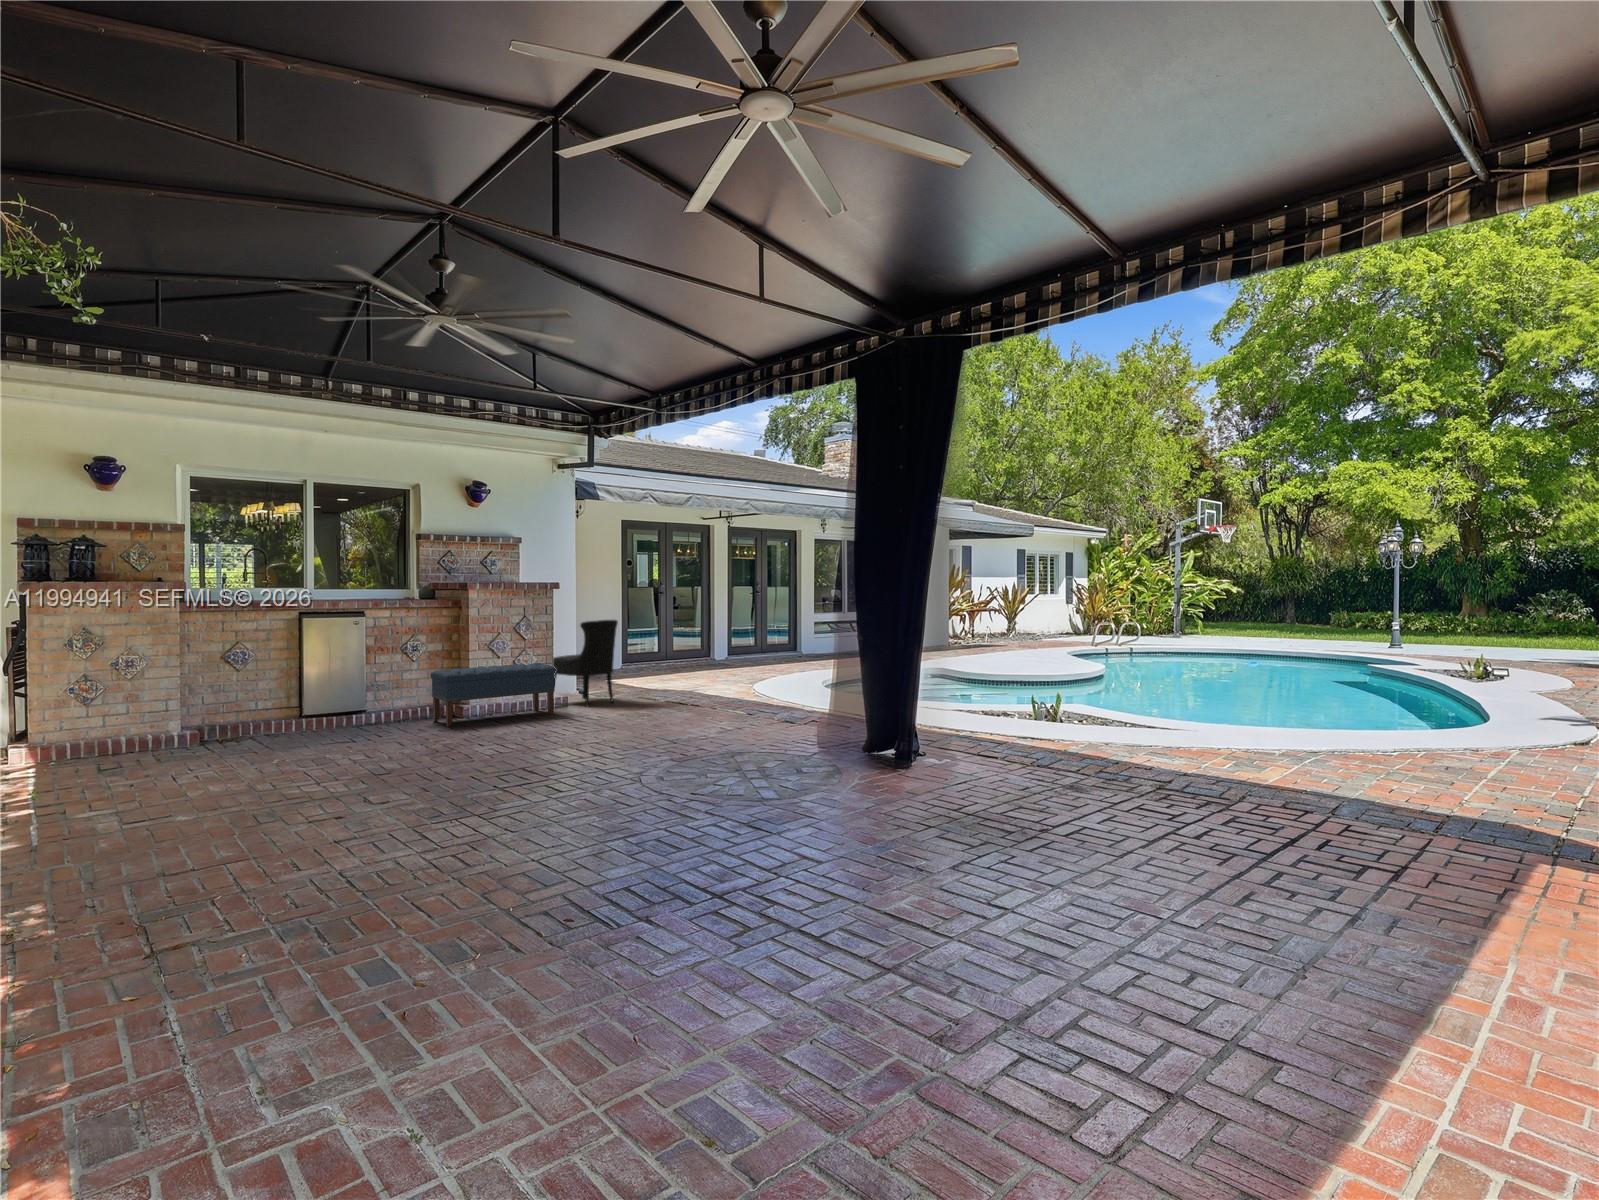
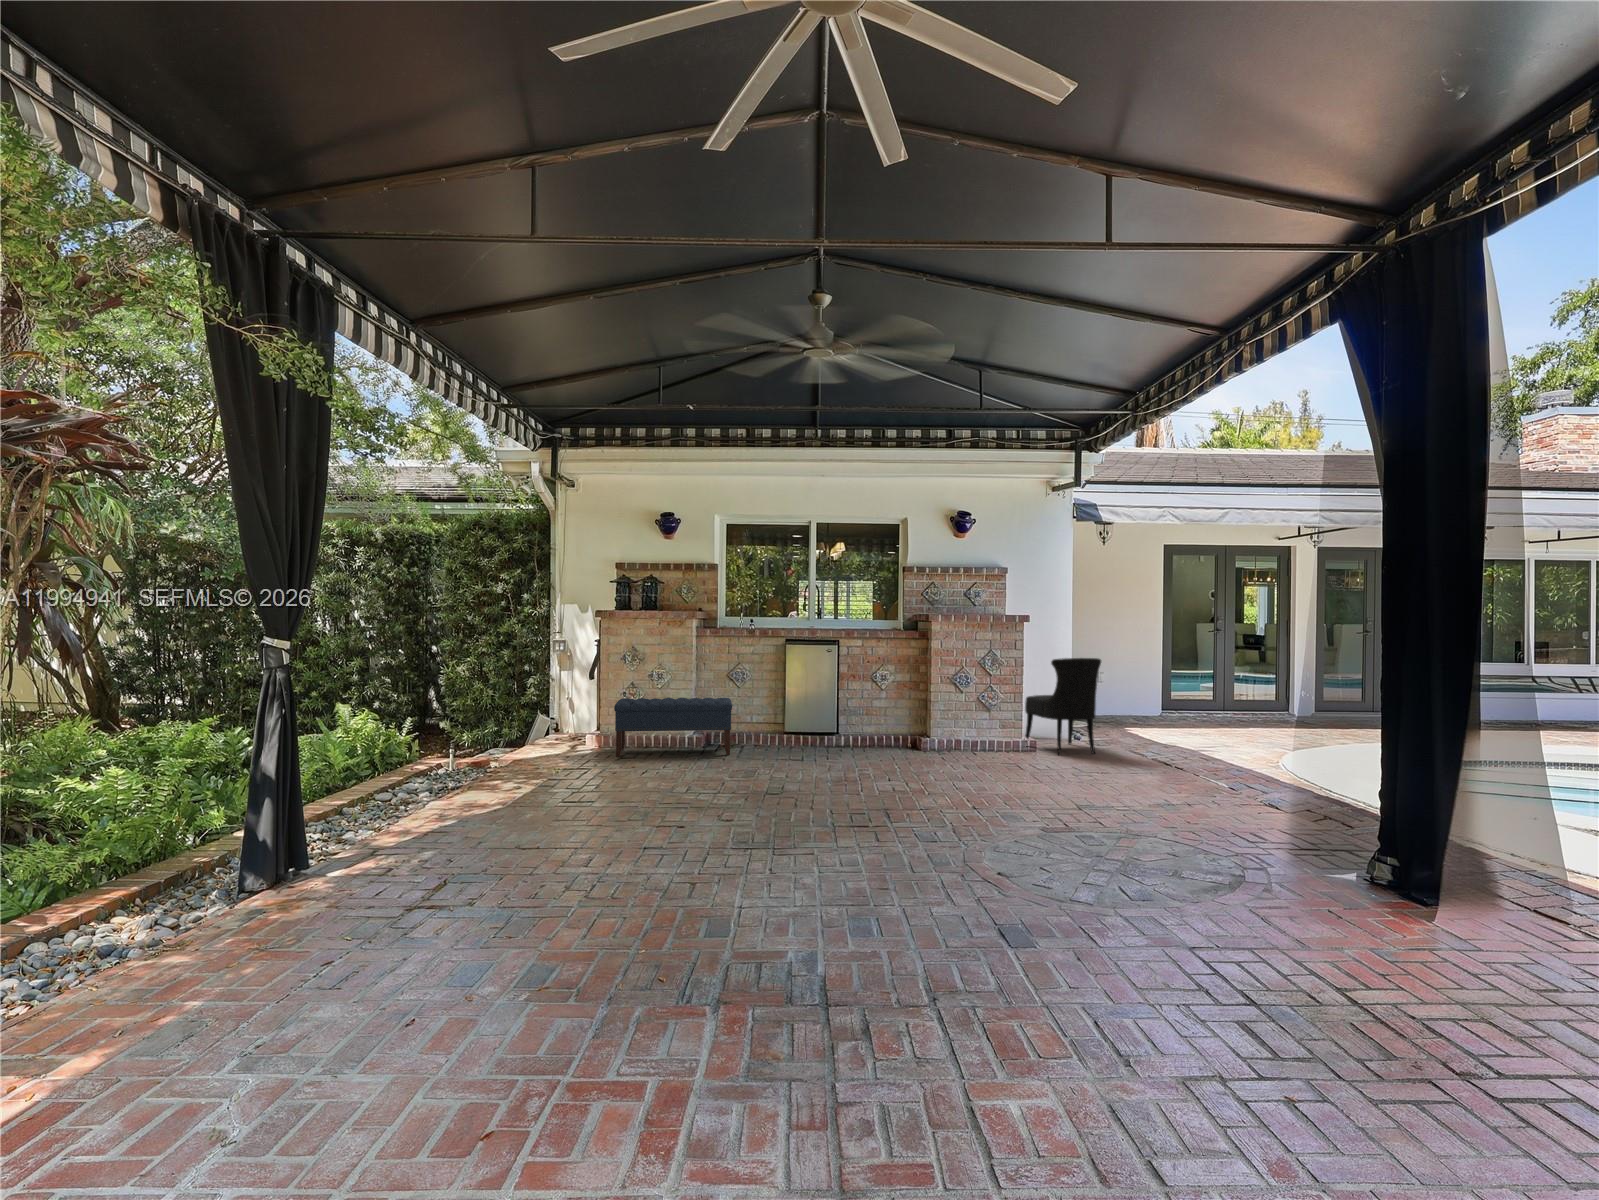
bench: present [430,663,556,727] -> present [614,698,732,757]

